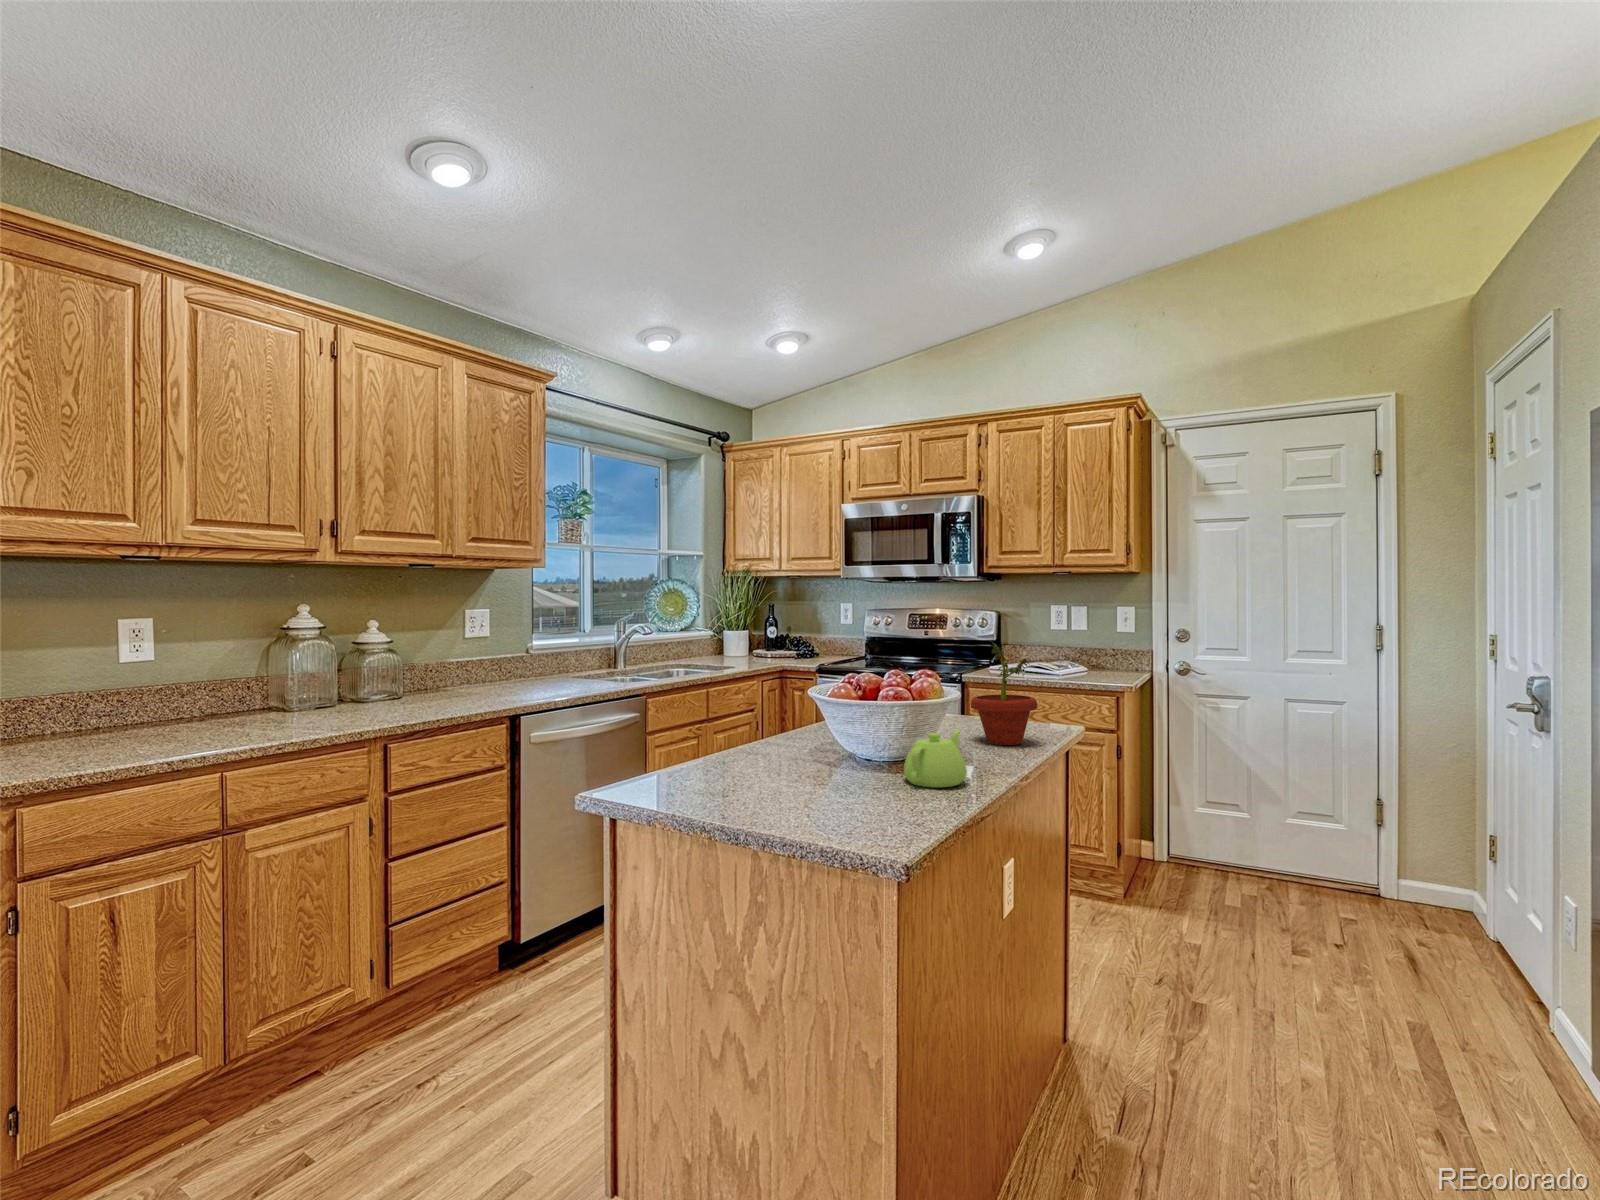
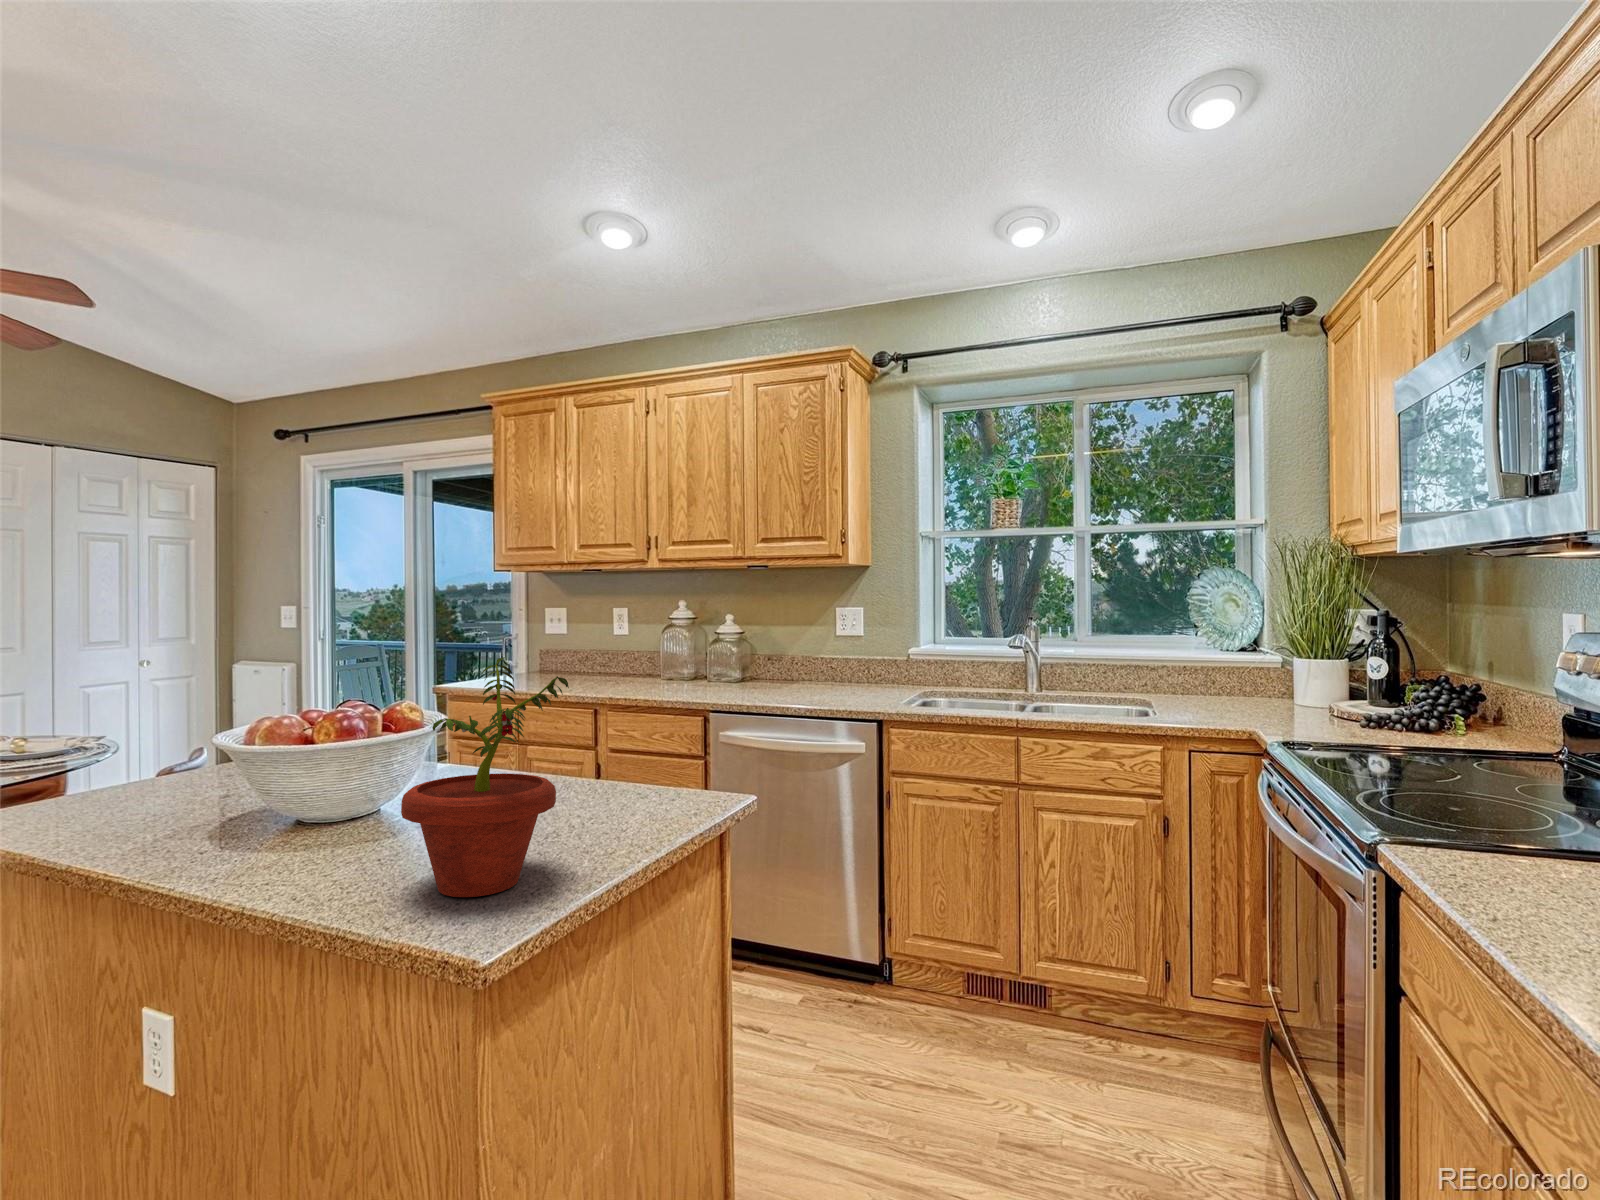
teapot: present [904,729,967,787] -> none [125,765,241,846]

